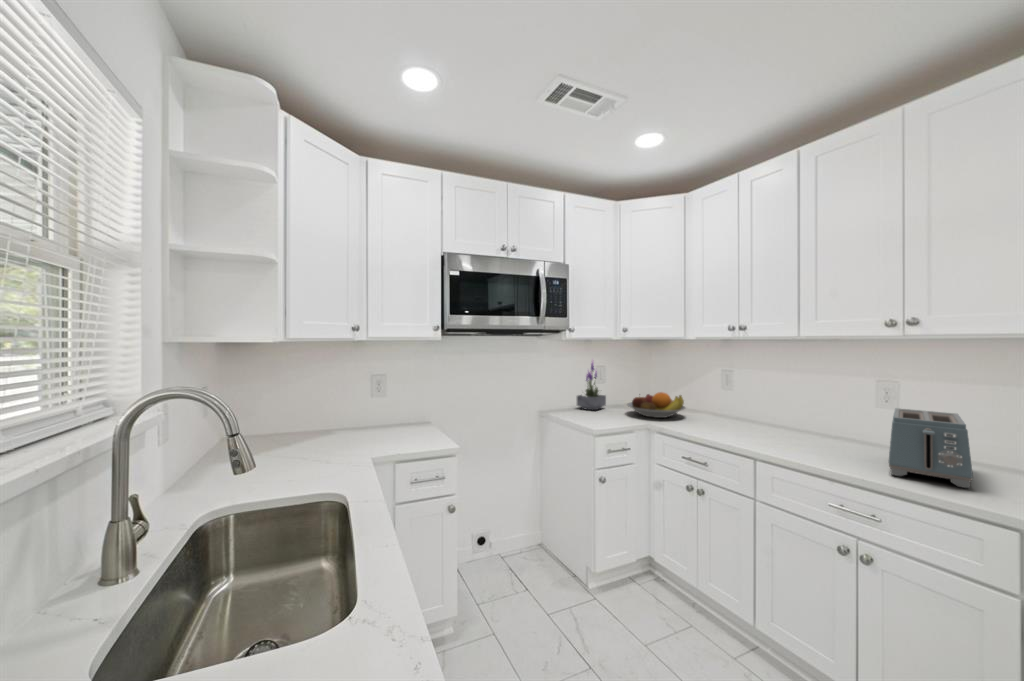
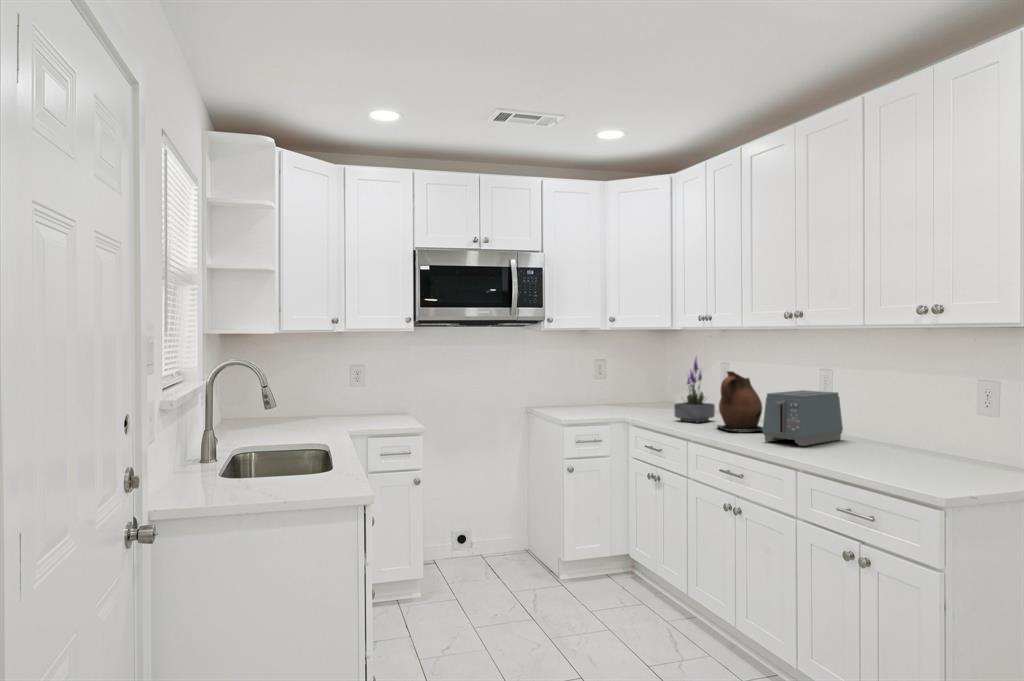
potted plant: present [577,362,606,410] -> present [674,357,715,422]
ceramic pitcher: none [770,385,845,453] -> present [717,371,763,431]
fruit bowl: present [627,392,685,418] -> none [614,387,675,413]

